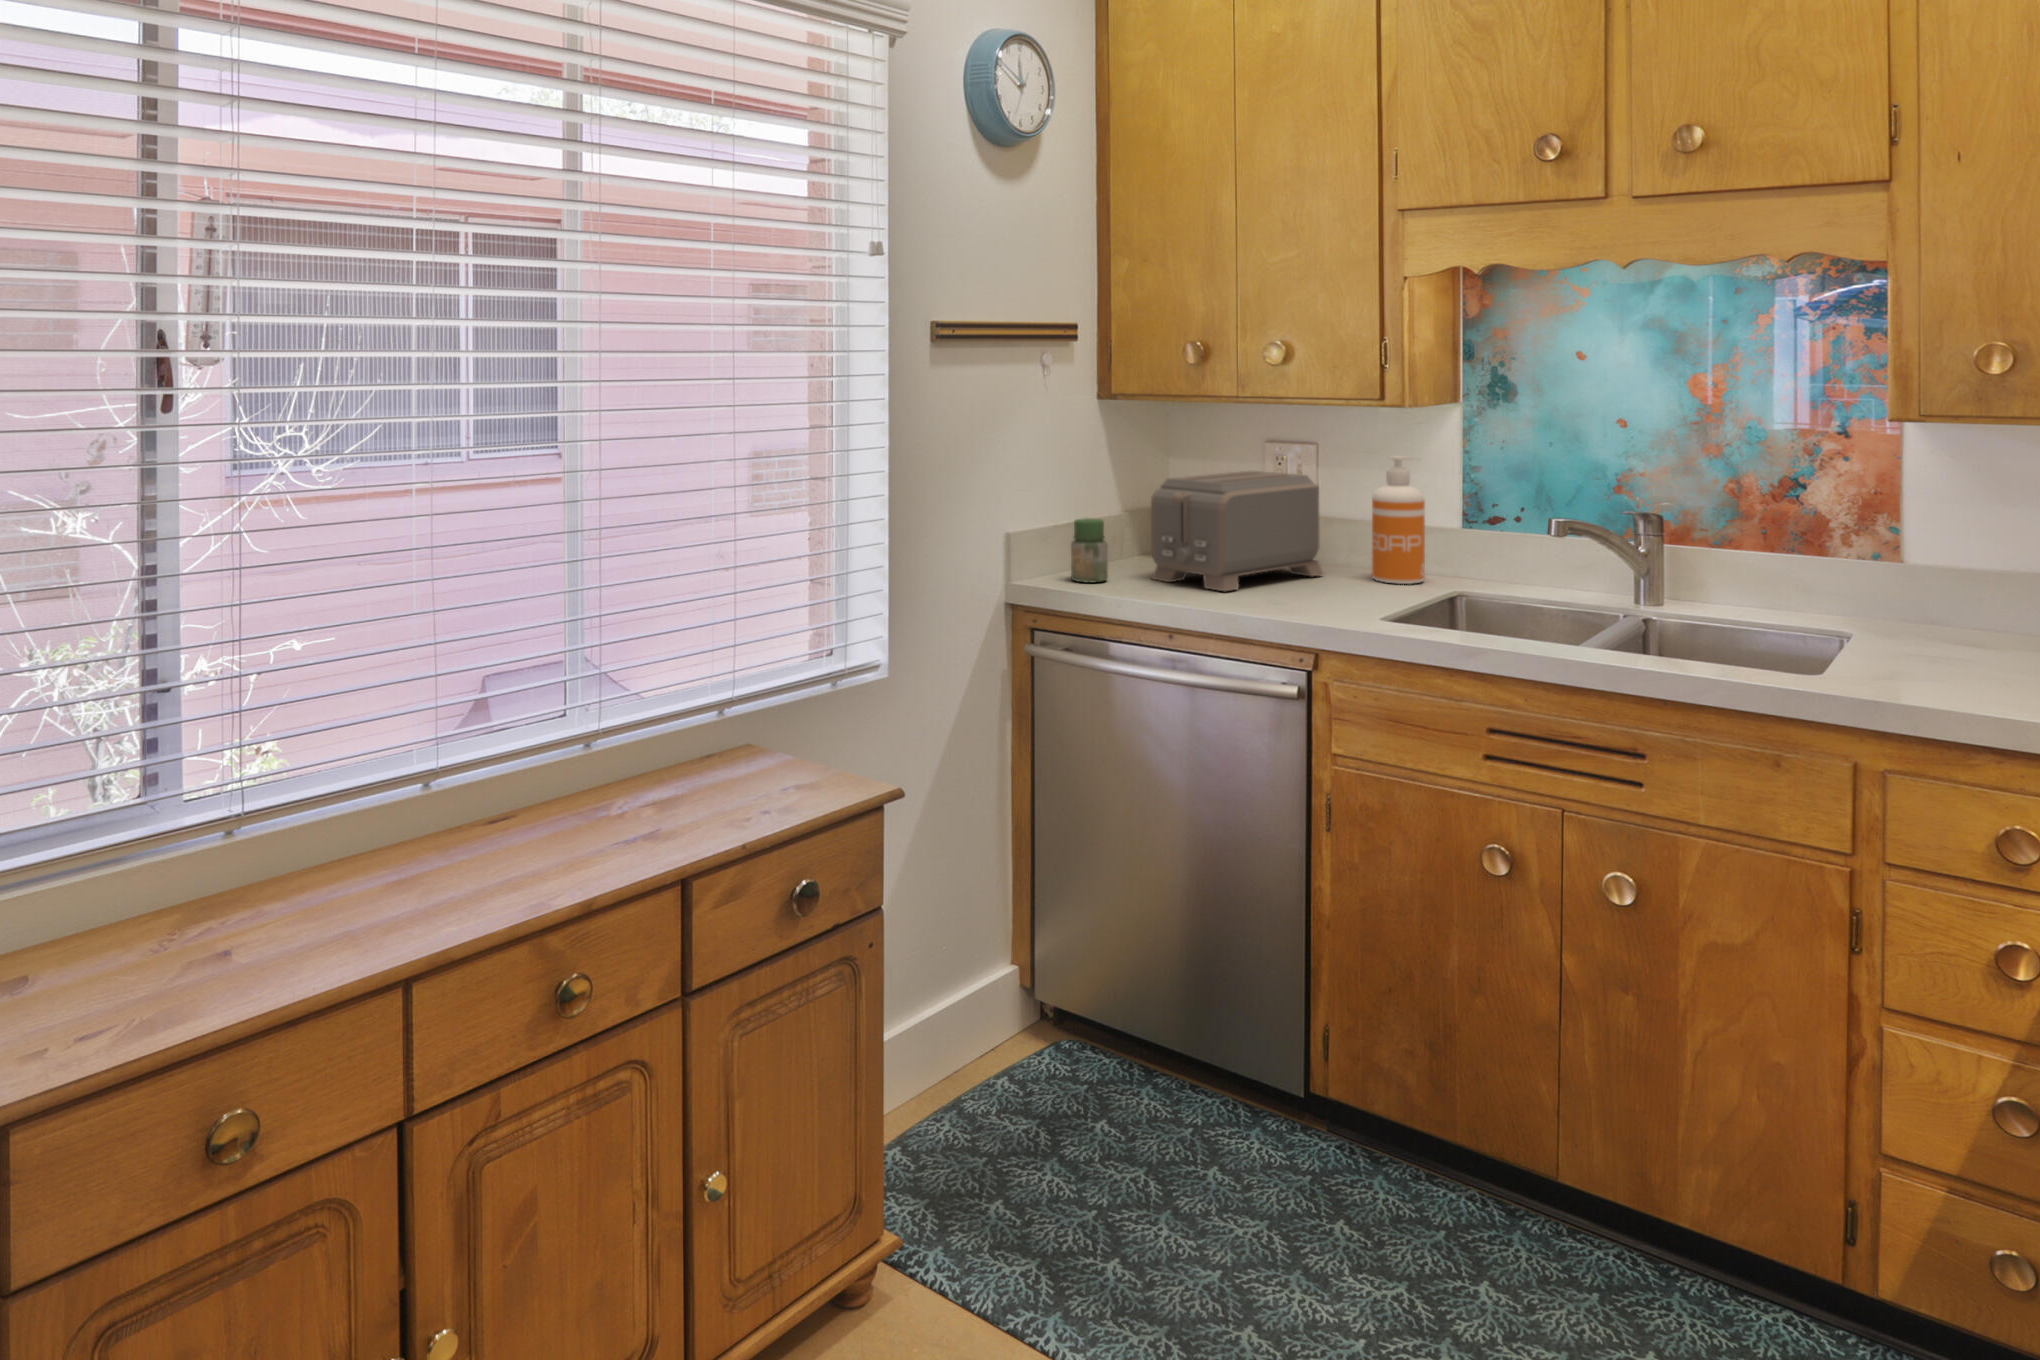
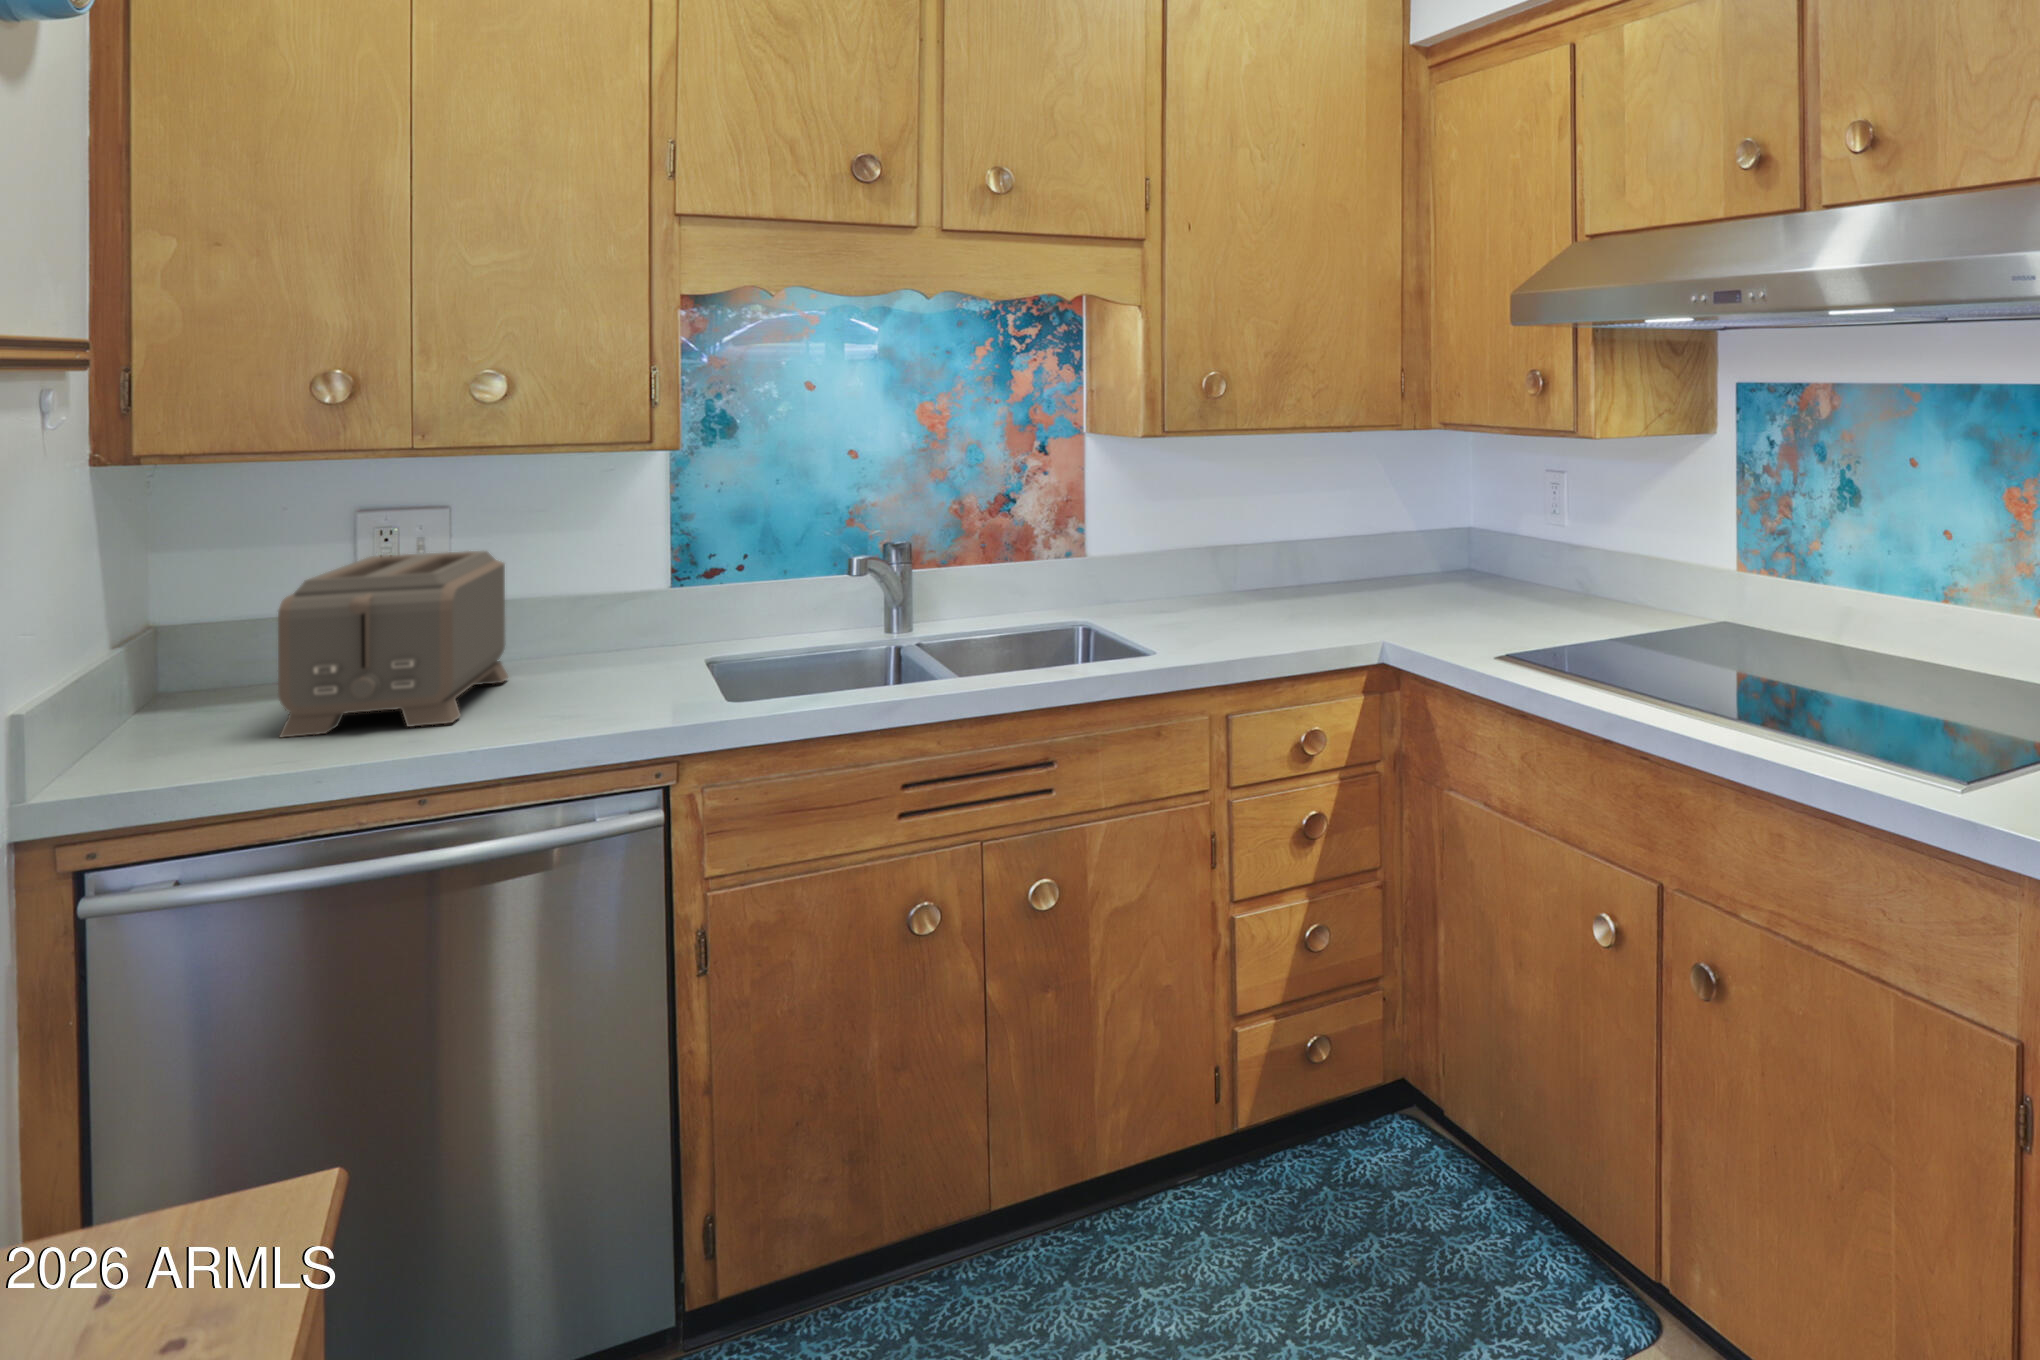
soap dispenser: present [1372,456,1425,584] -> none [571,512,643,670]
jar: present [1071,518,1108,582] -> none [139,661,219,770]

